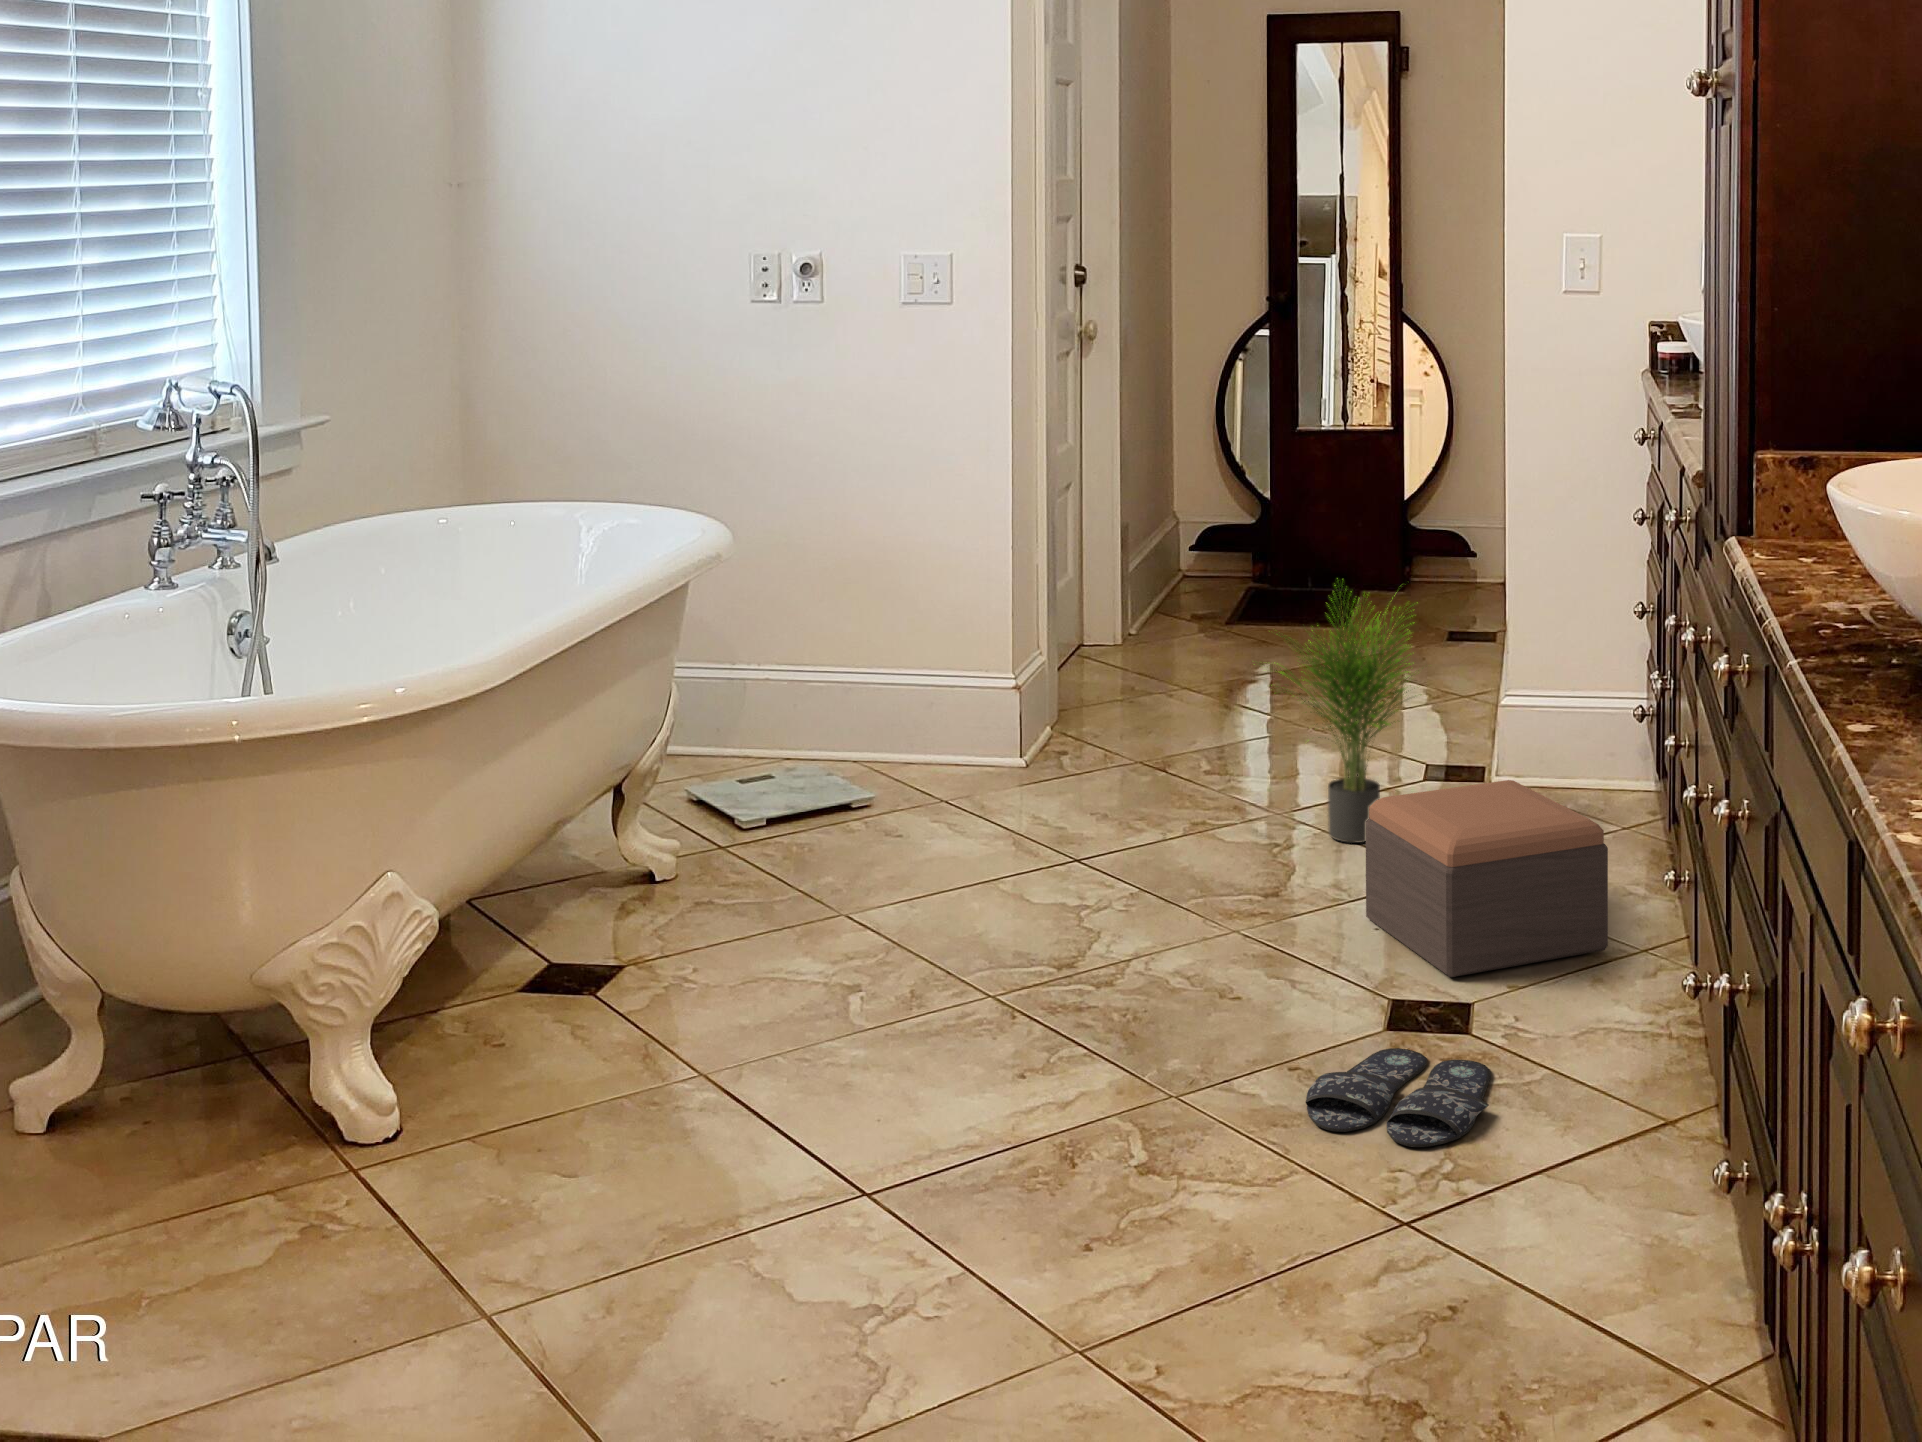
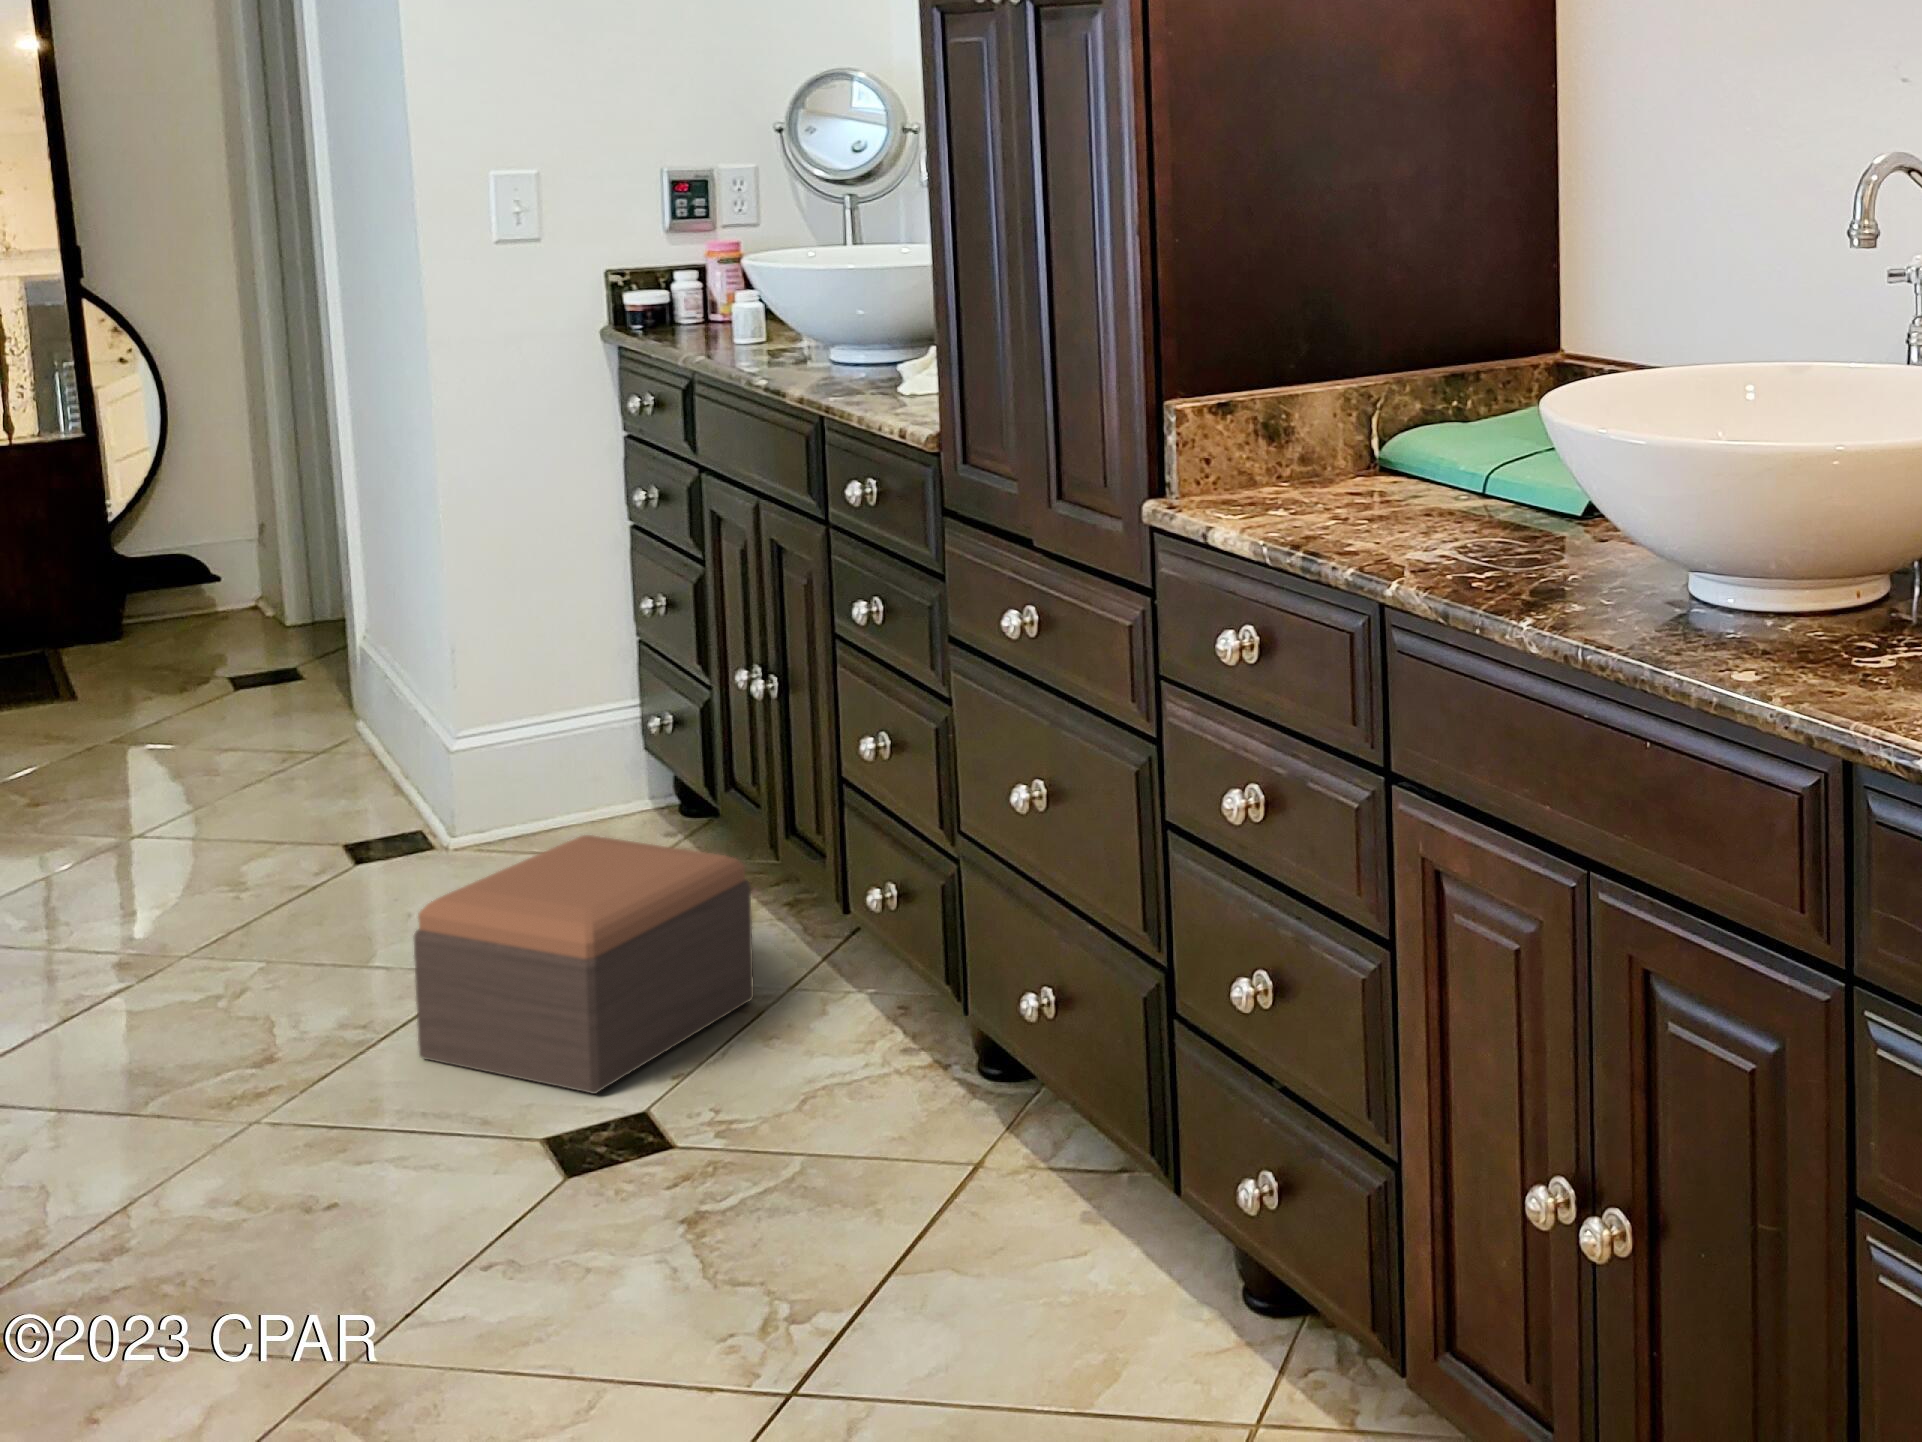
potted plant: present [1270,585,1415,843] -> none [123,619,423,973]
slippers: present [1306,1048,1491,1147] -> none [534,1182,781,1345]

